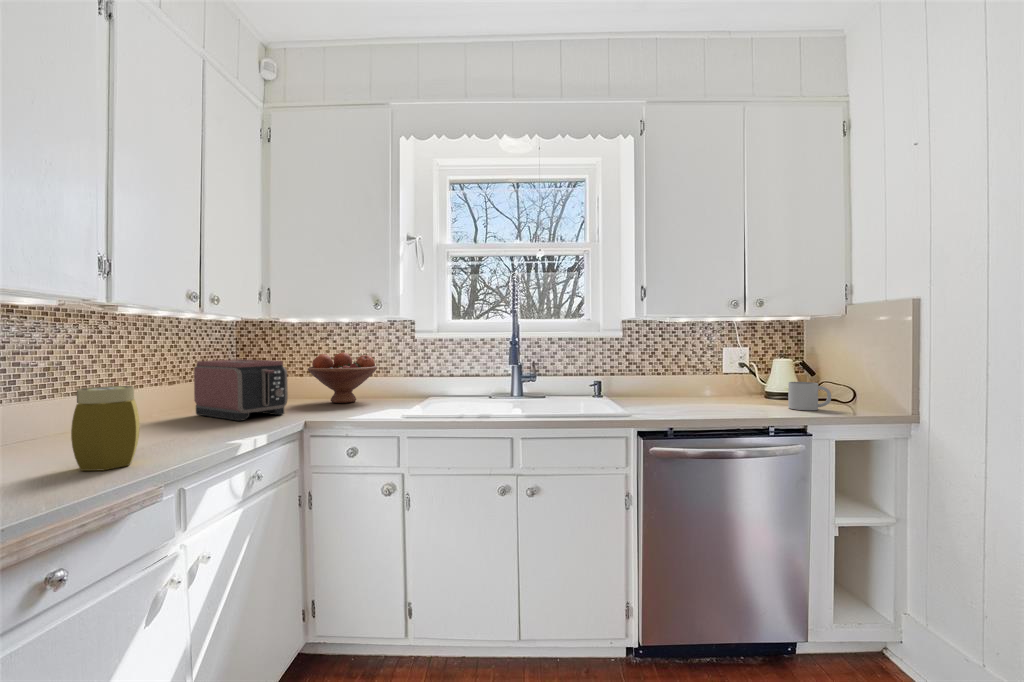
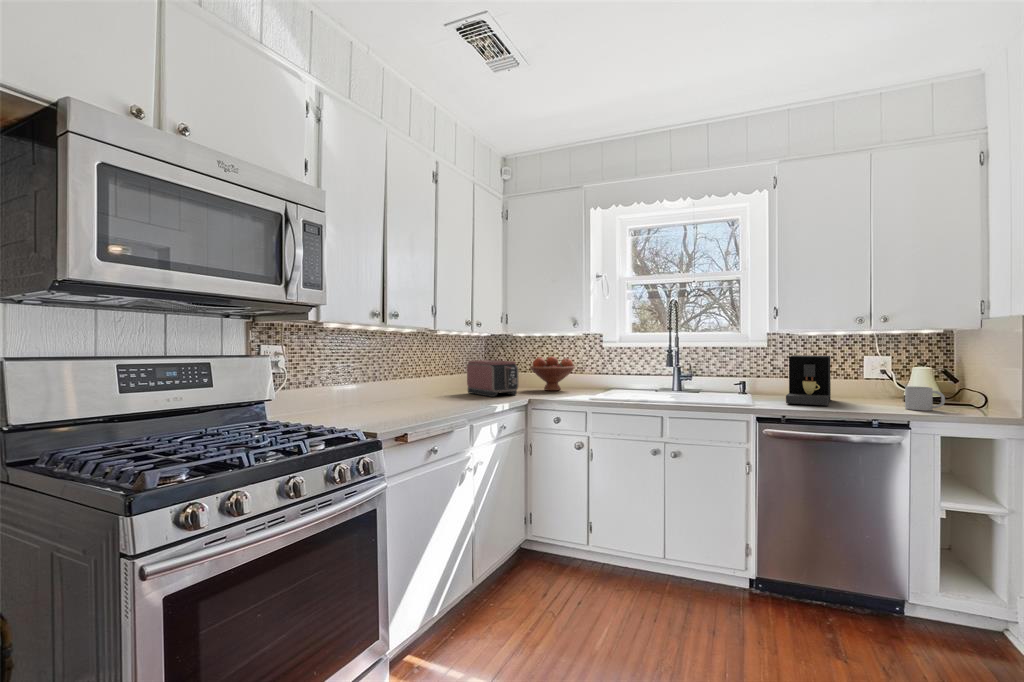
coffee maker: none [654,347,712,409] -> present [786,355,831,405]
jar: present [71,386,139,471] -> none [430,372,454,412]

